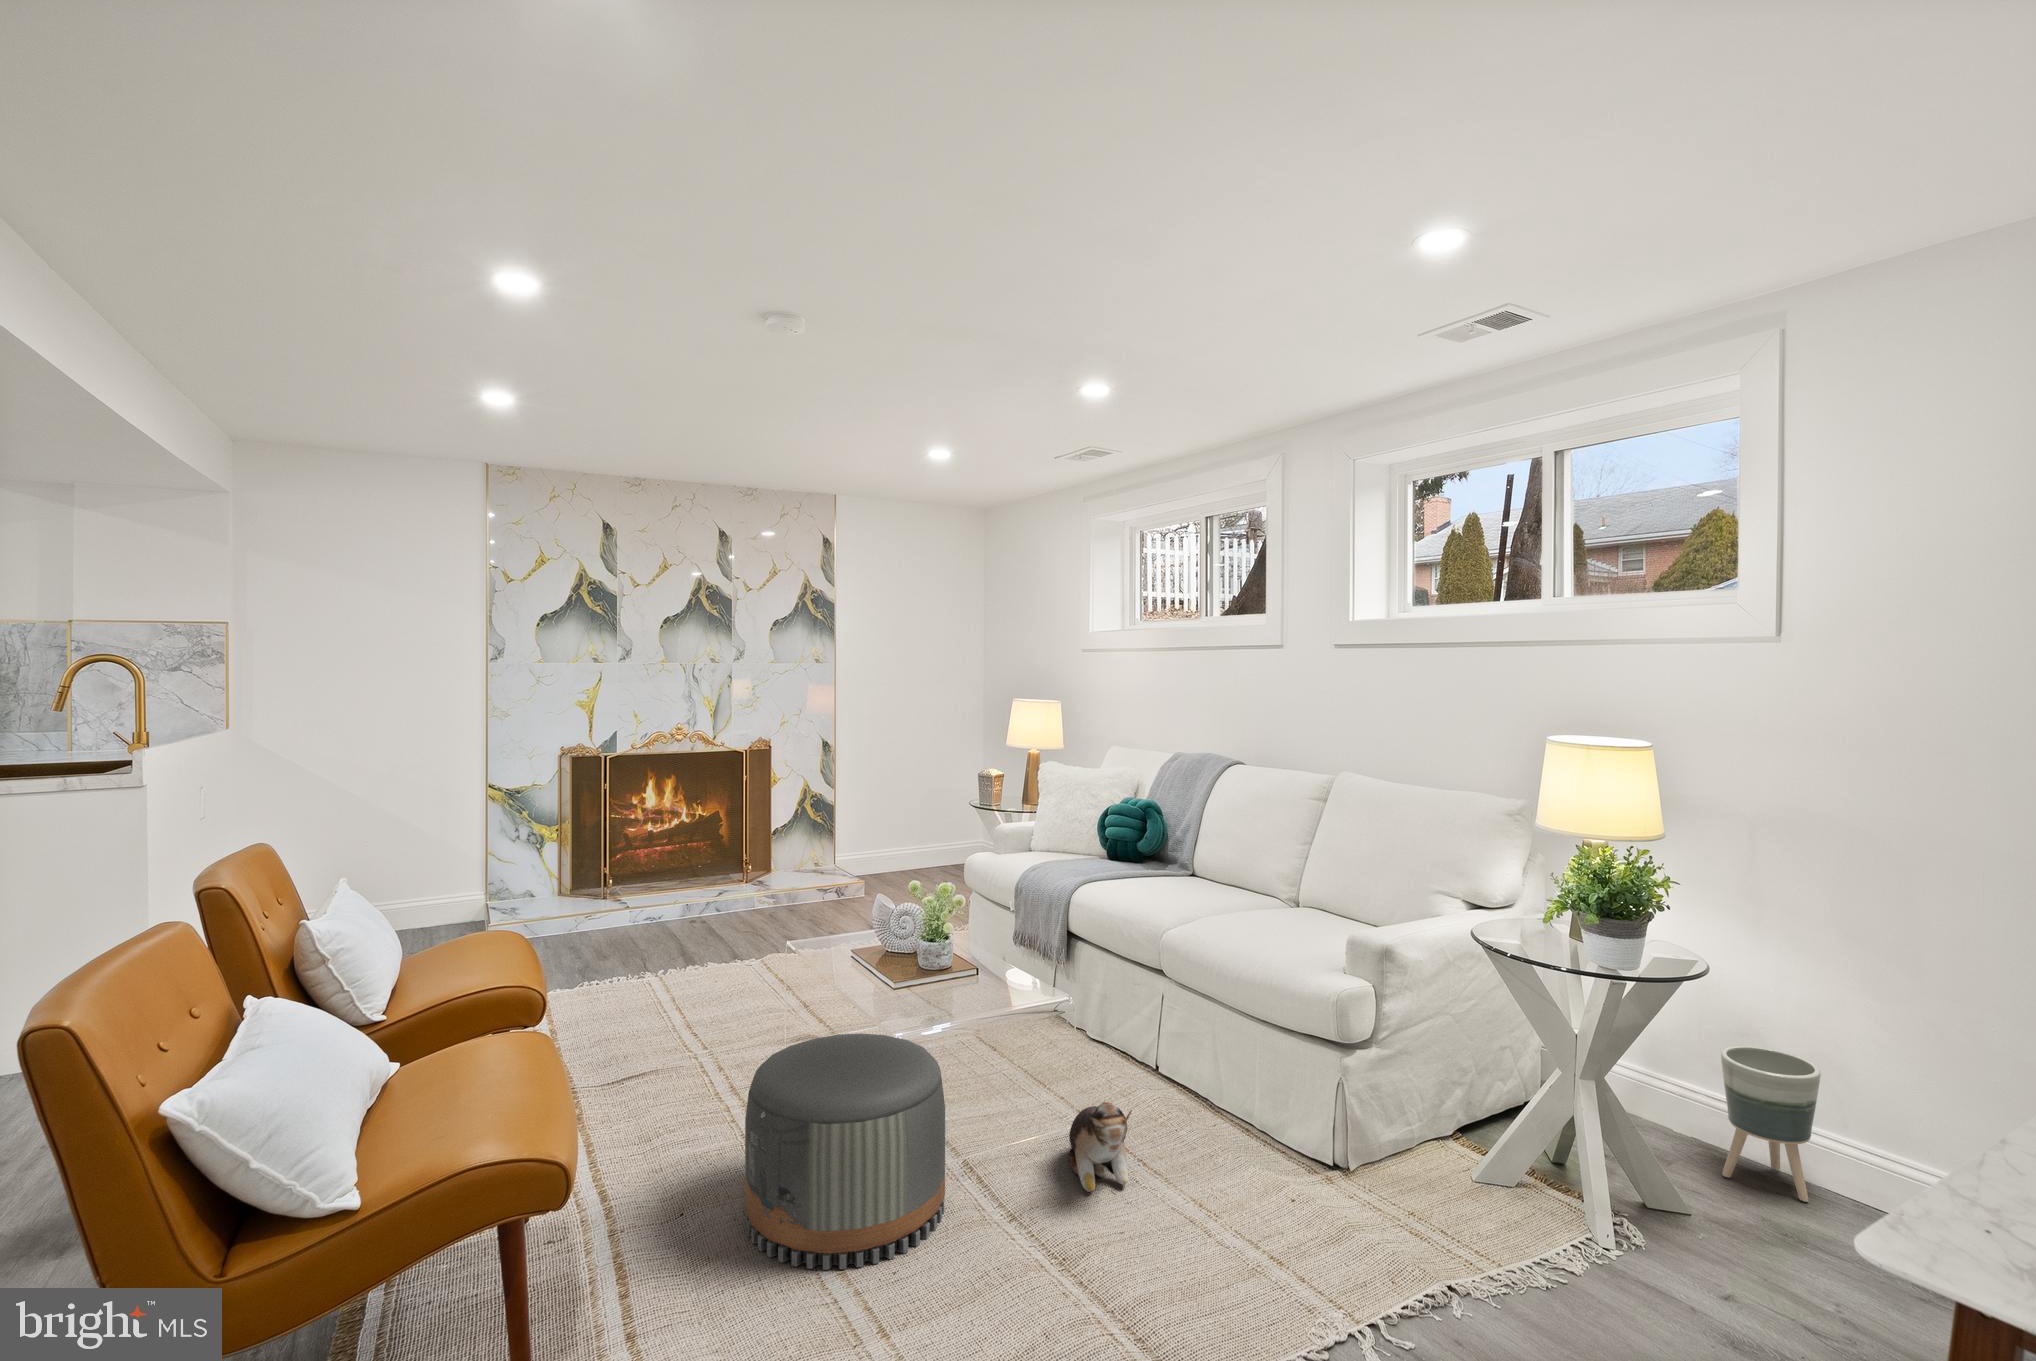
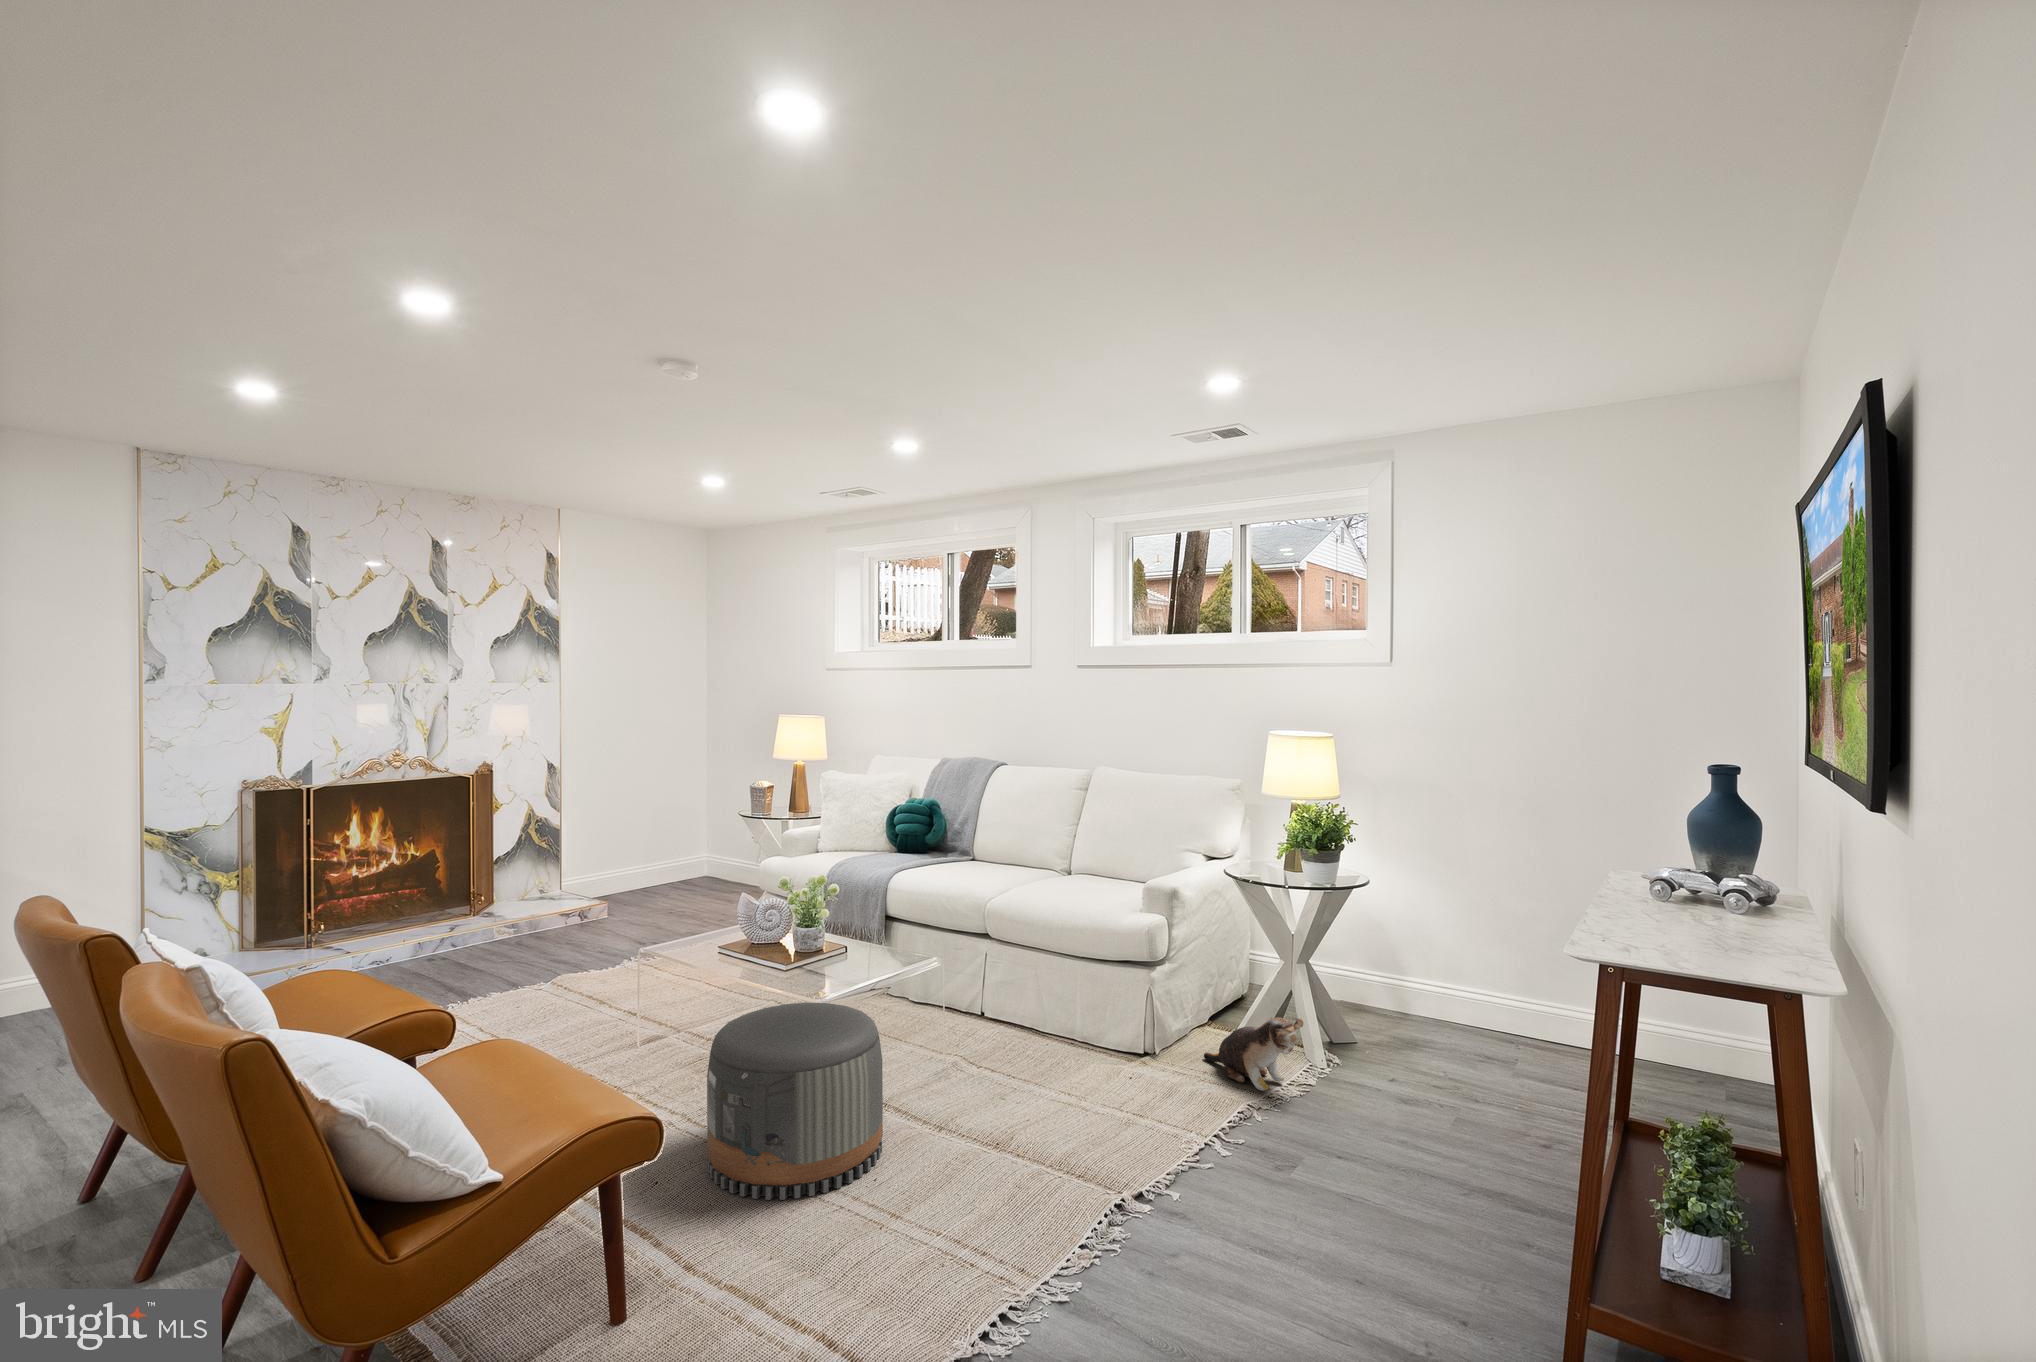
planter: present [1721,1046,1821,1202] -> none [1368,930,1424,1023]
plush toy: present [1068,1101,1132,1192] -> present [1204,1017,1303,1091]

